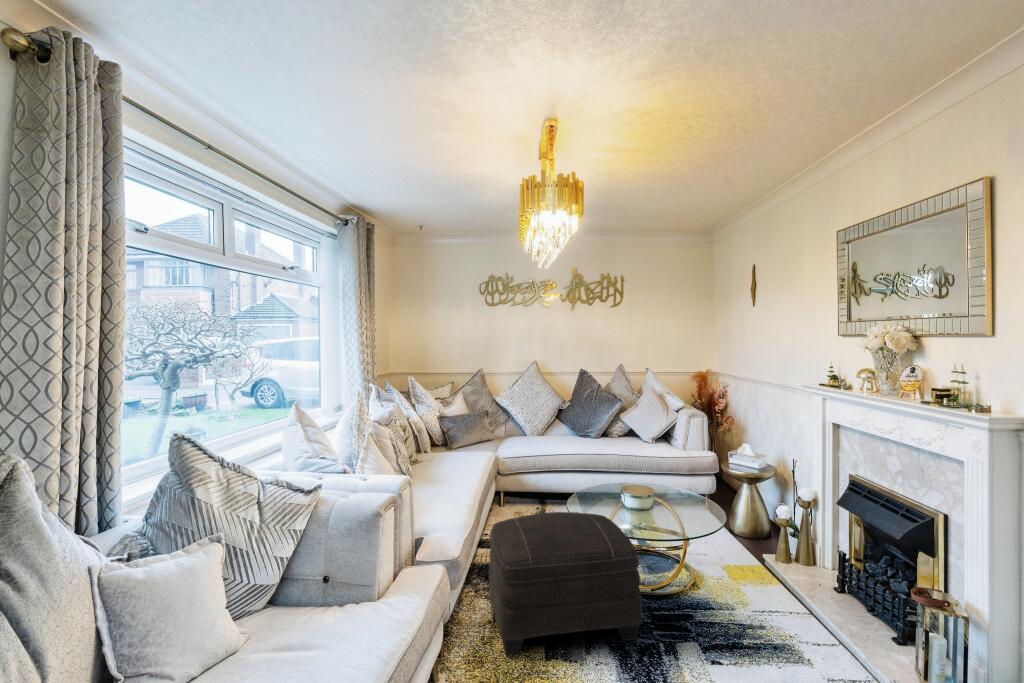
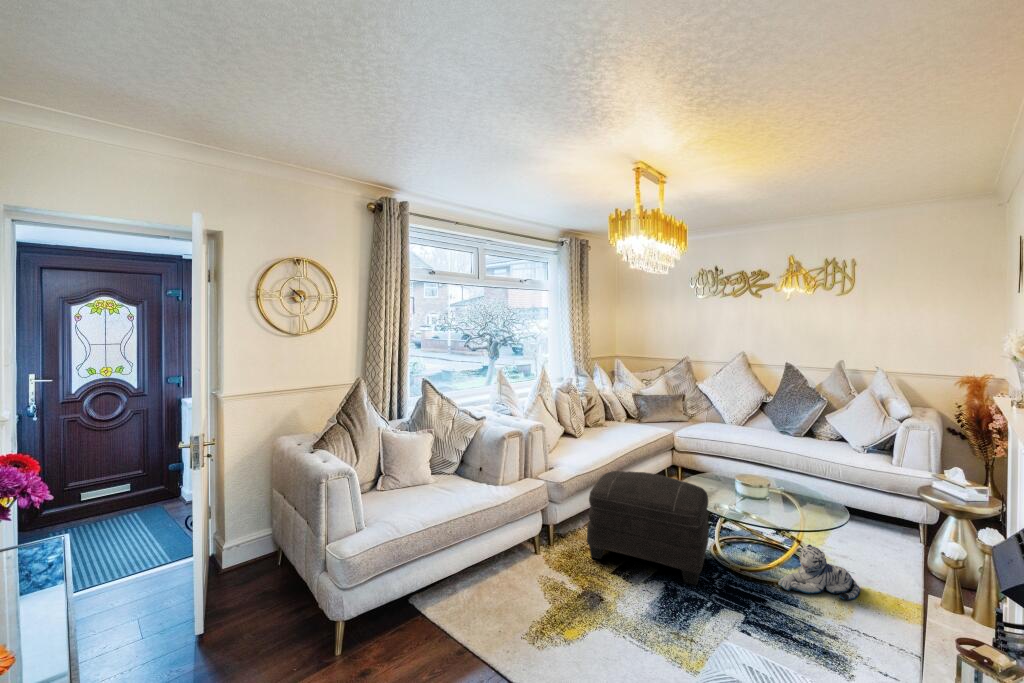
plush toy: none [690,549,745,606] -> present [778,544,860,600]

